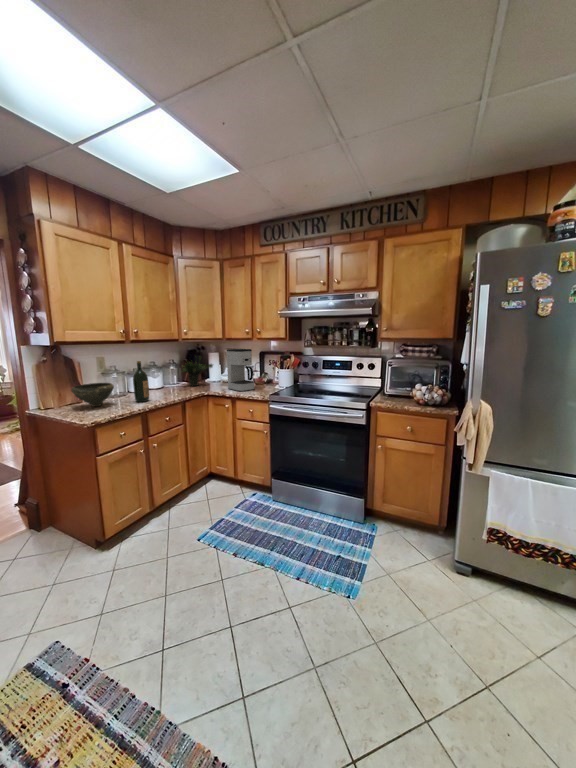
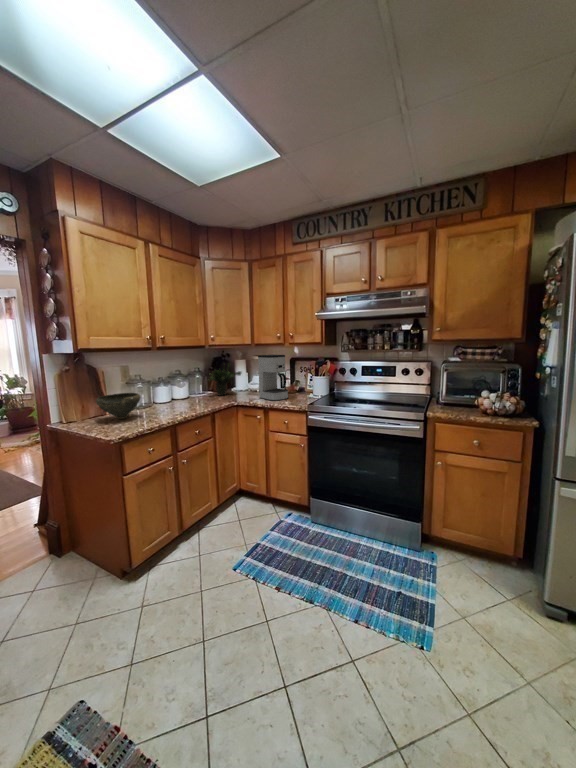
wine bottle: present [133,361,149,402] -> none [161,369,178,414]

